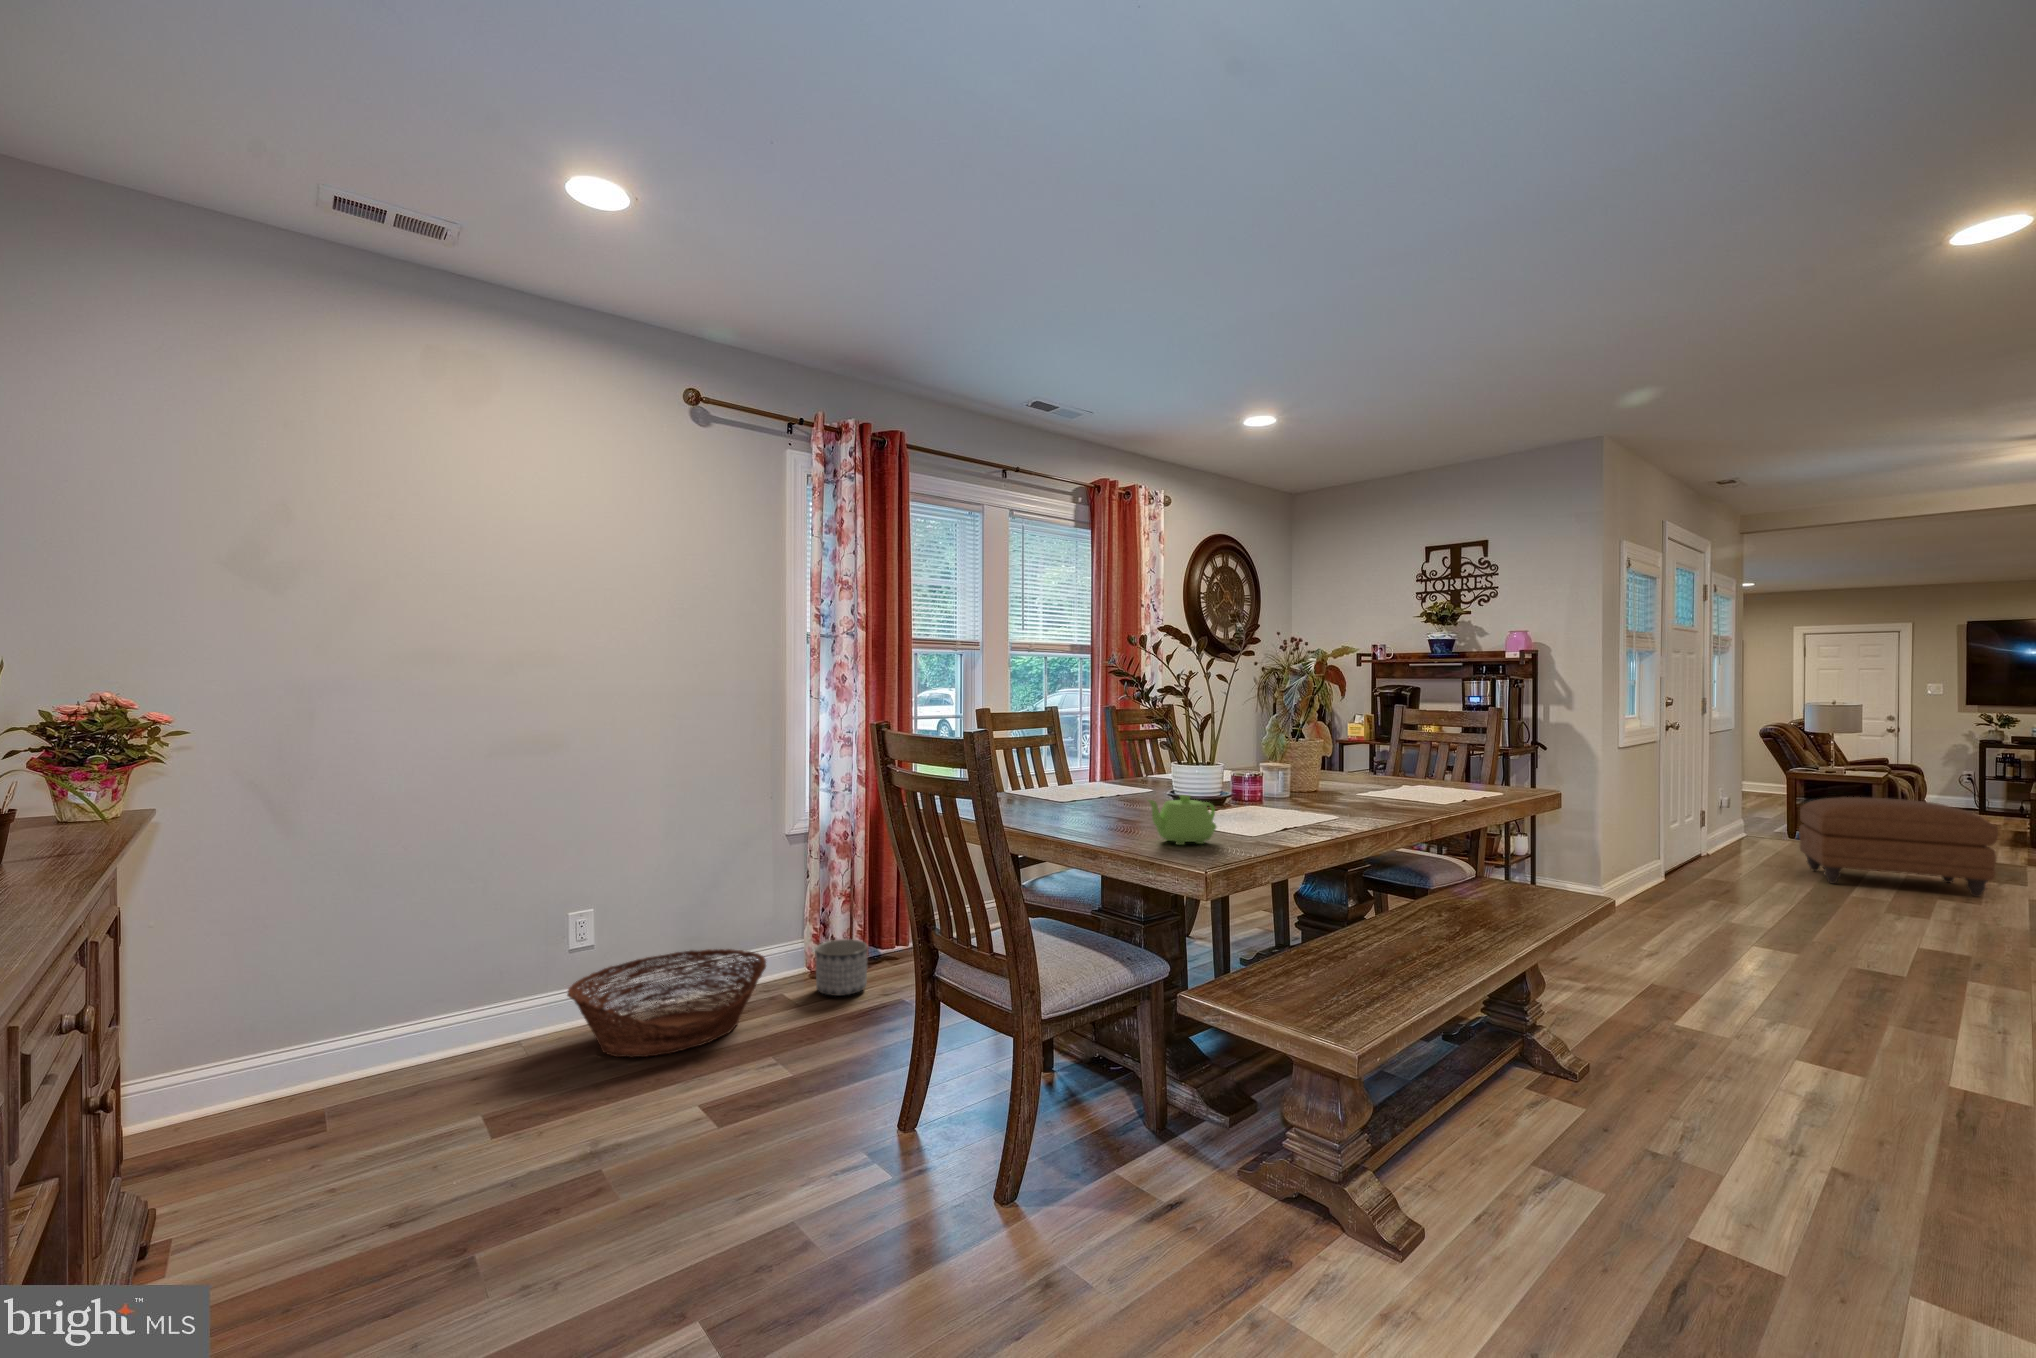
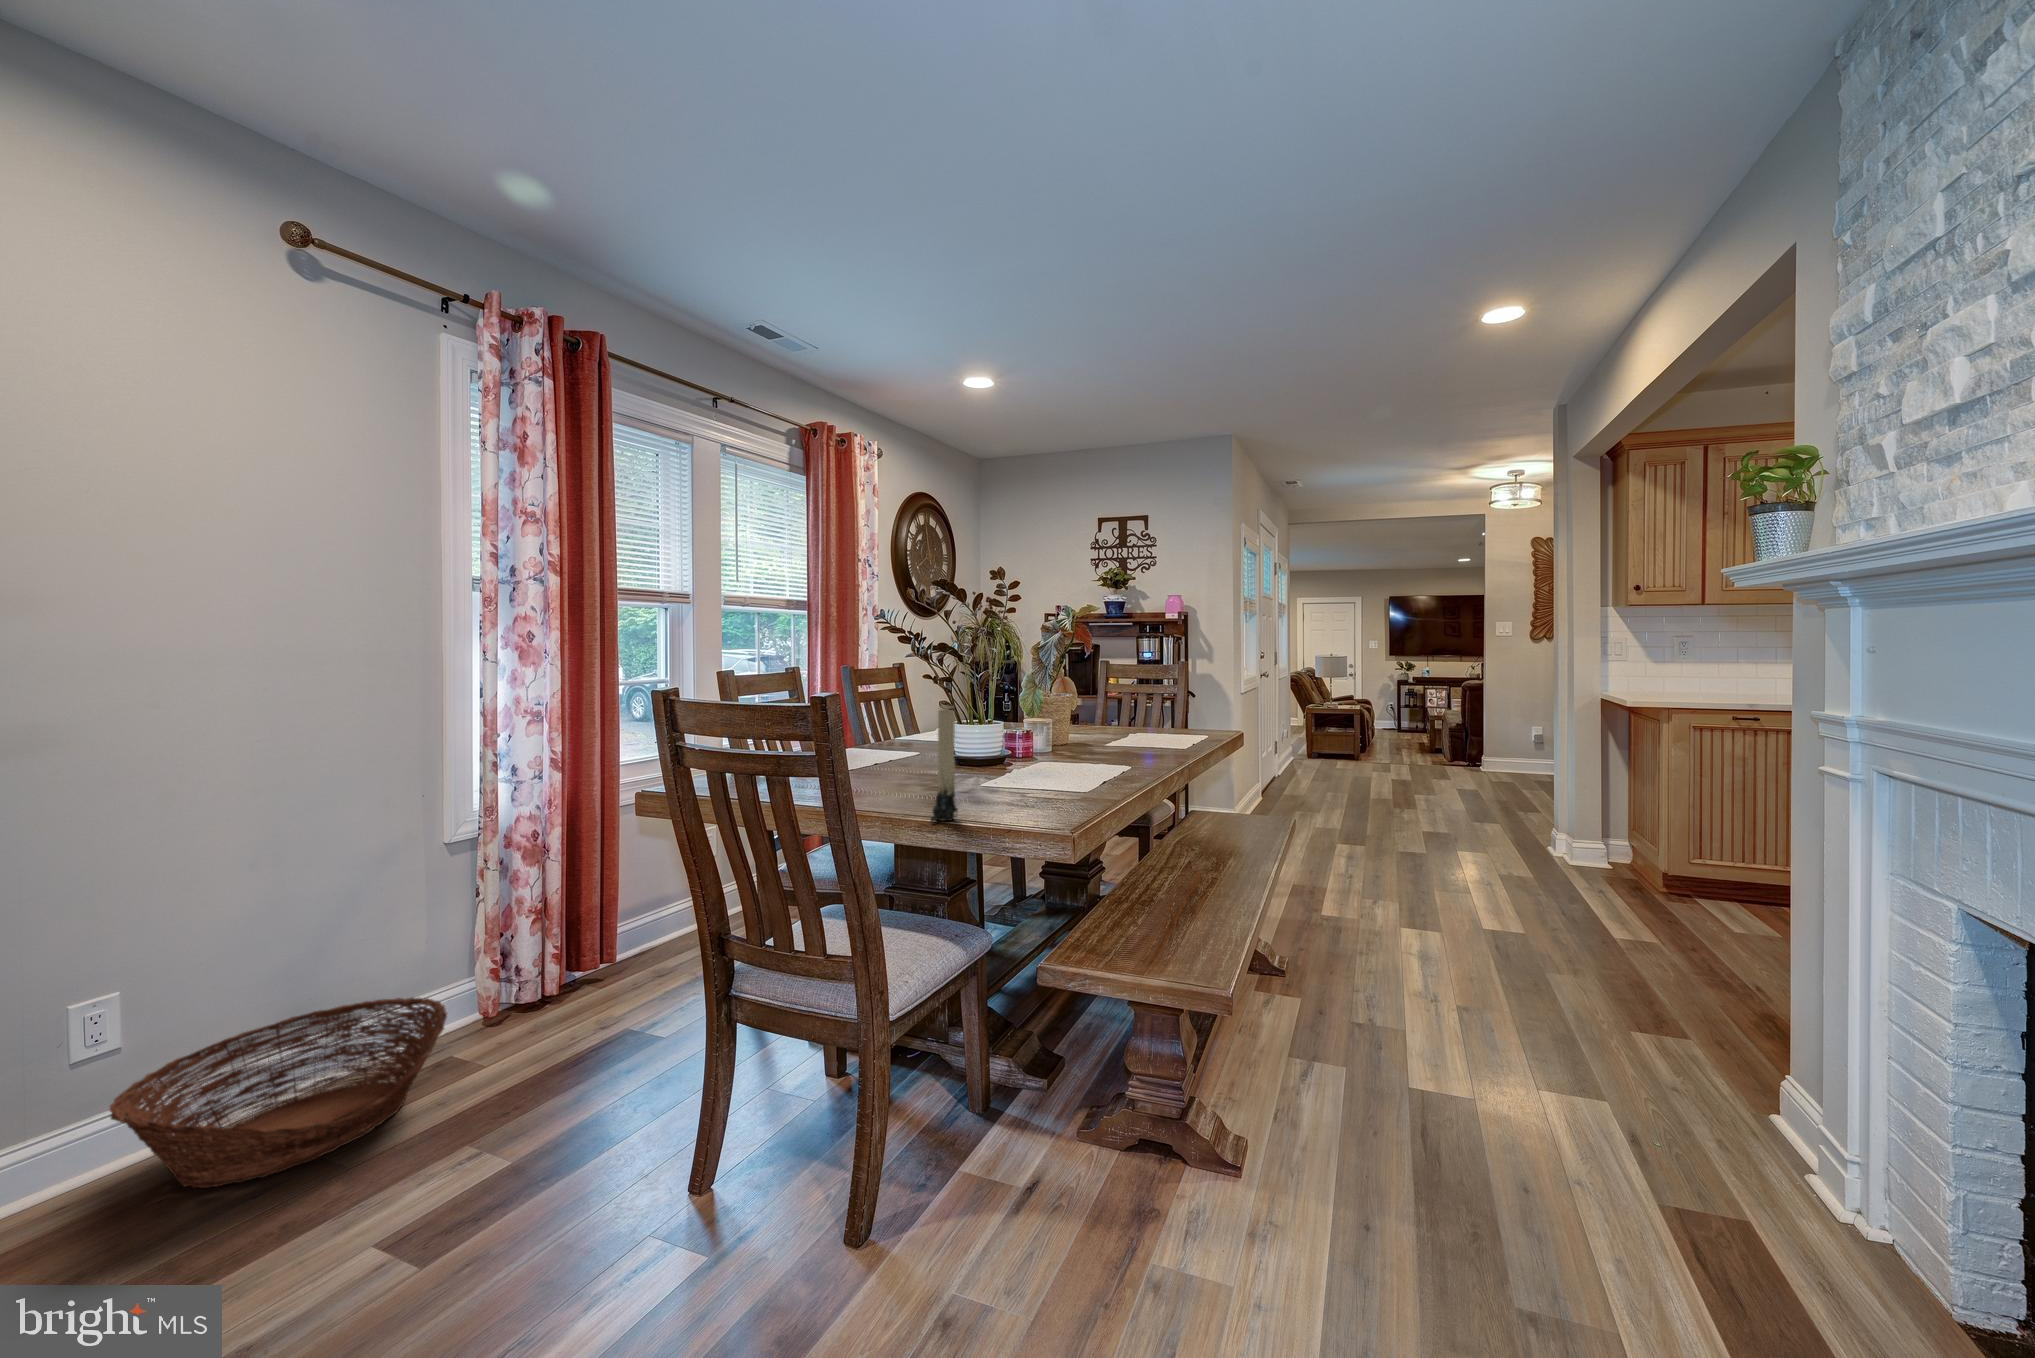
candle: none [1082,733,1111,840] -> present [930,706,958,823]
teapot: present [1148,795,1216,845] -> none [1002,768,1065,821]
ottoman: present [1799,797,1998,897] -> none [1333,729,1448,796]
planter: present [815,939,868,996] -> none [505,958,578,1032]

